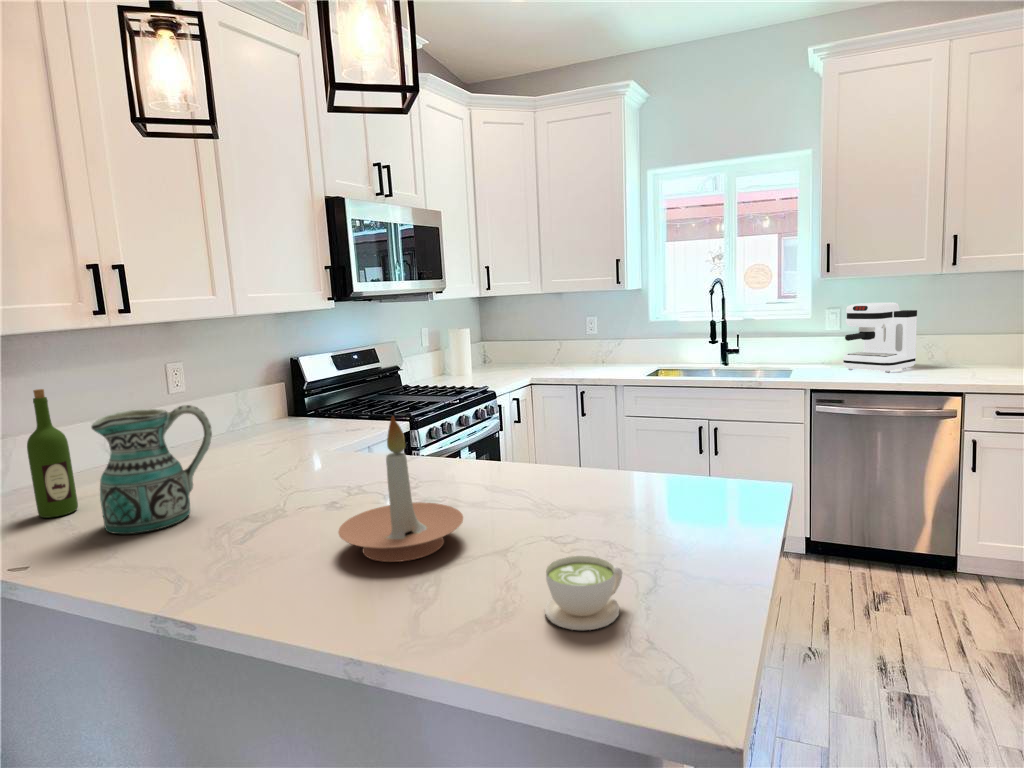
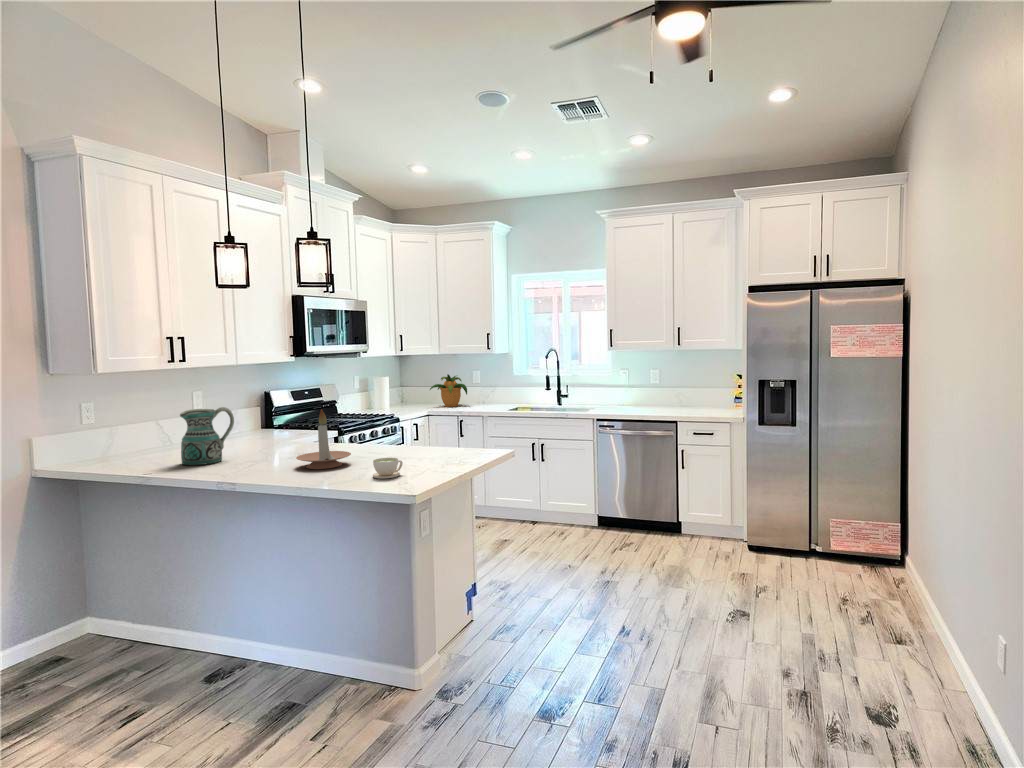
coffee maker: present [843,302,917,372] -> none [623,366,668,410]
potted plant: none [531,322,588,371] -> present [430,374,467,407]
wine bottle: present [27,389,78,518] -> none [140,399,161,462]

